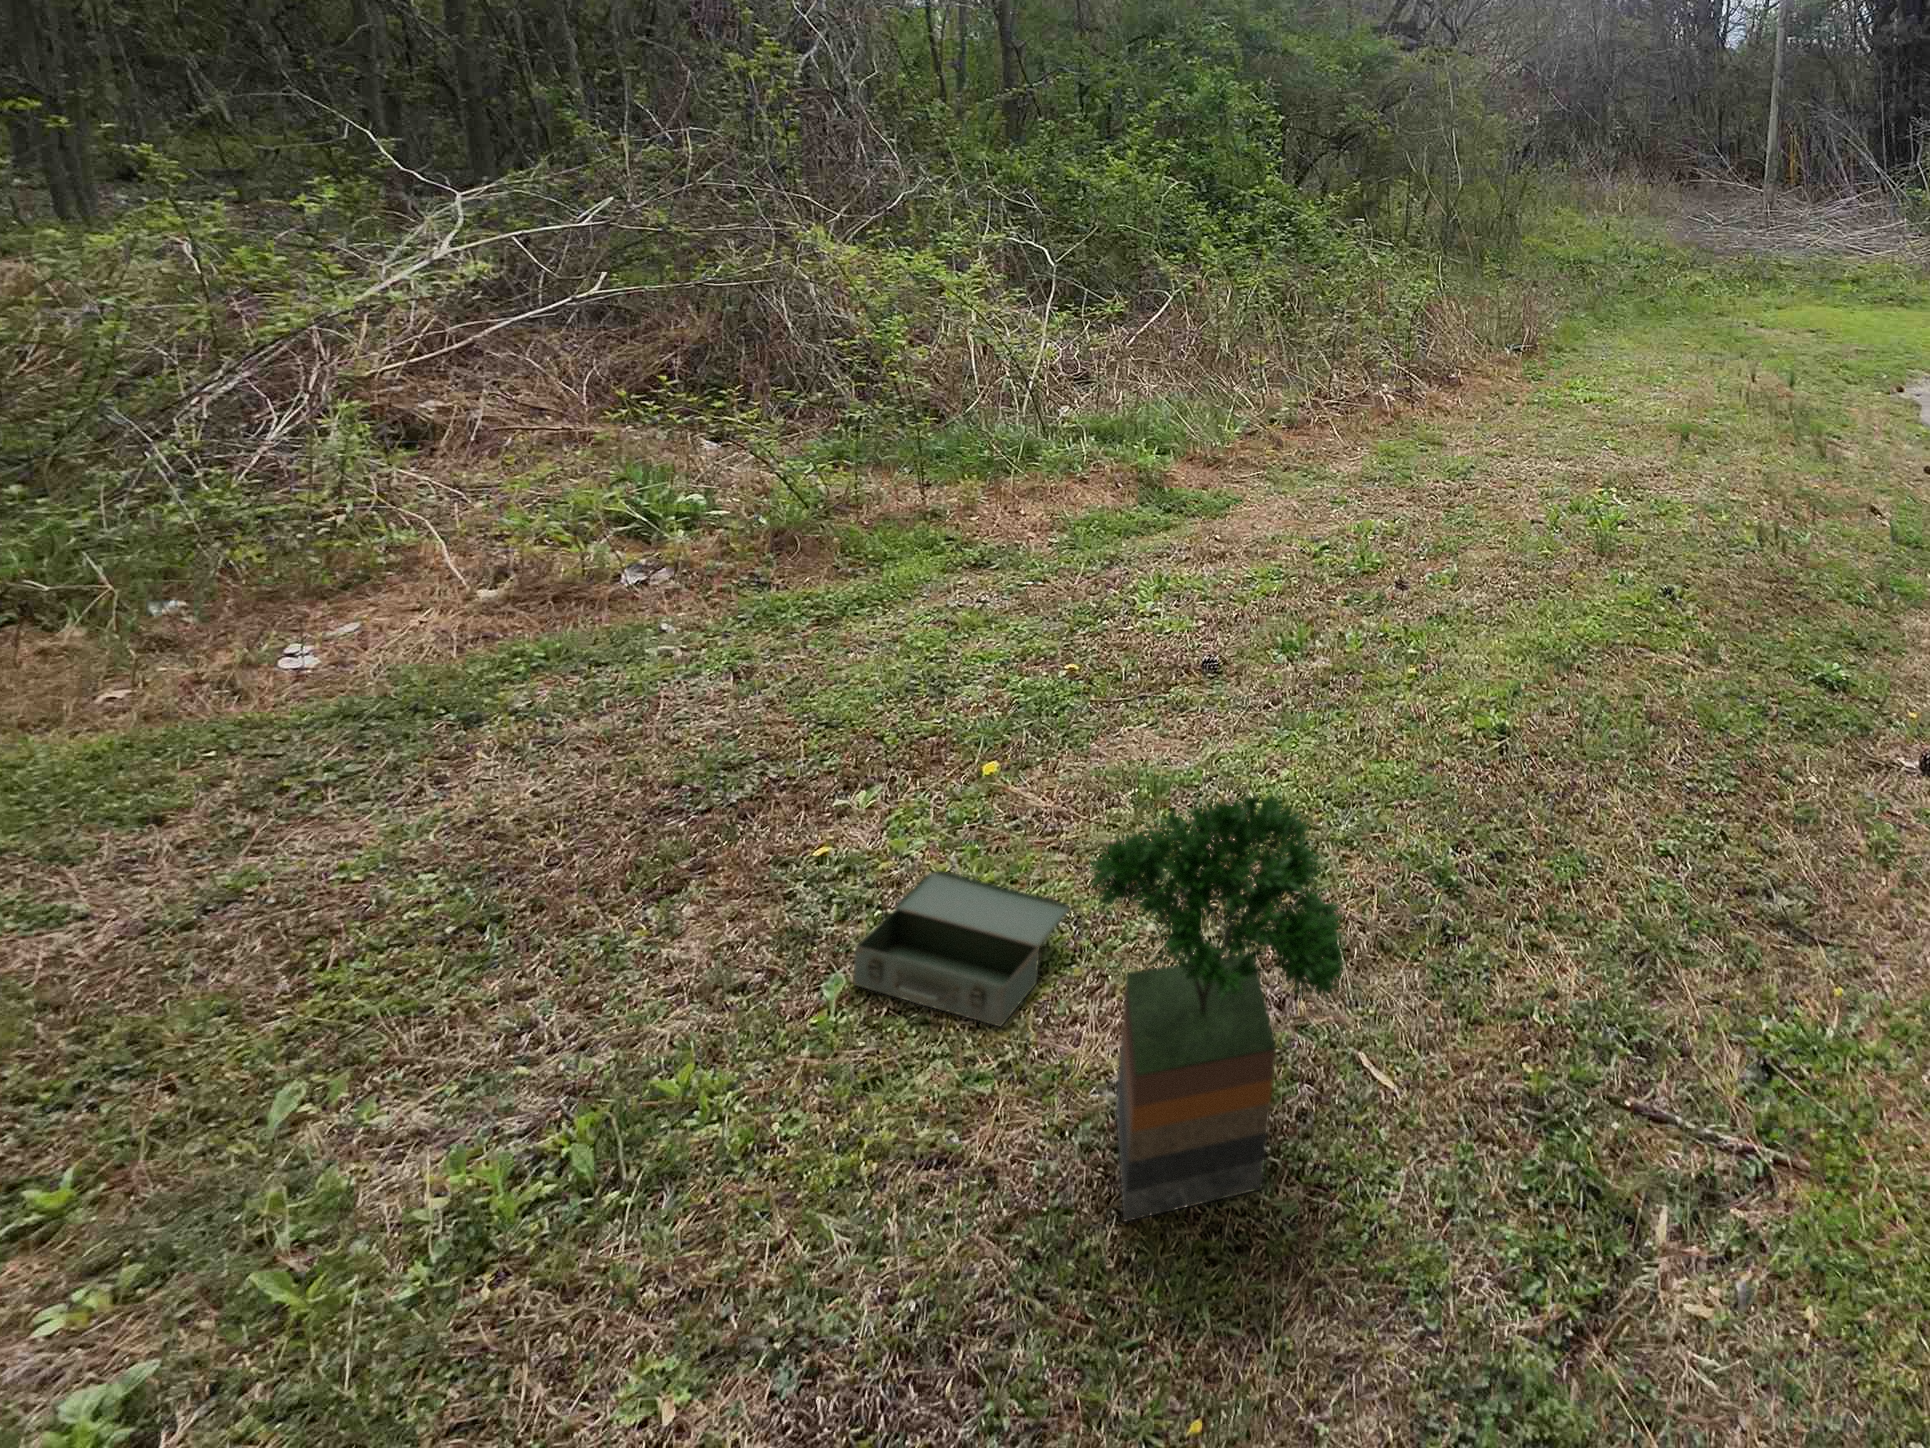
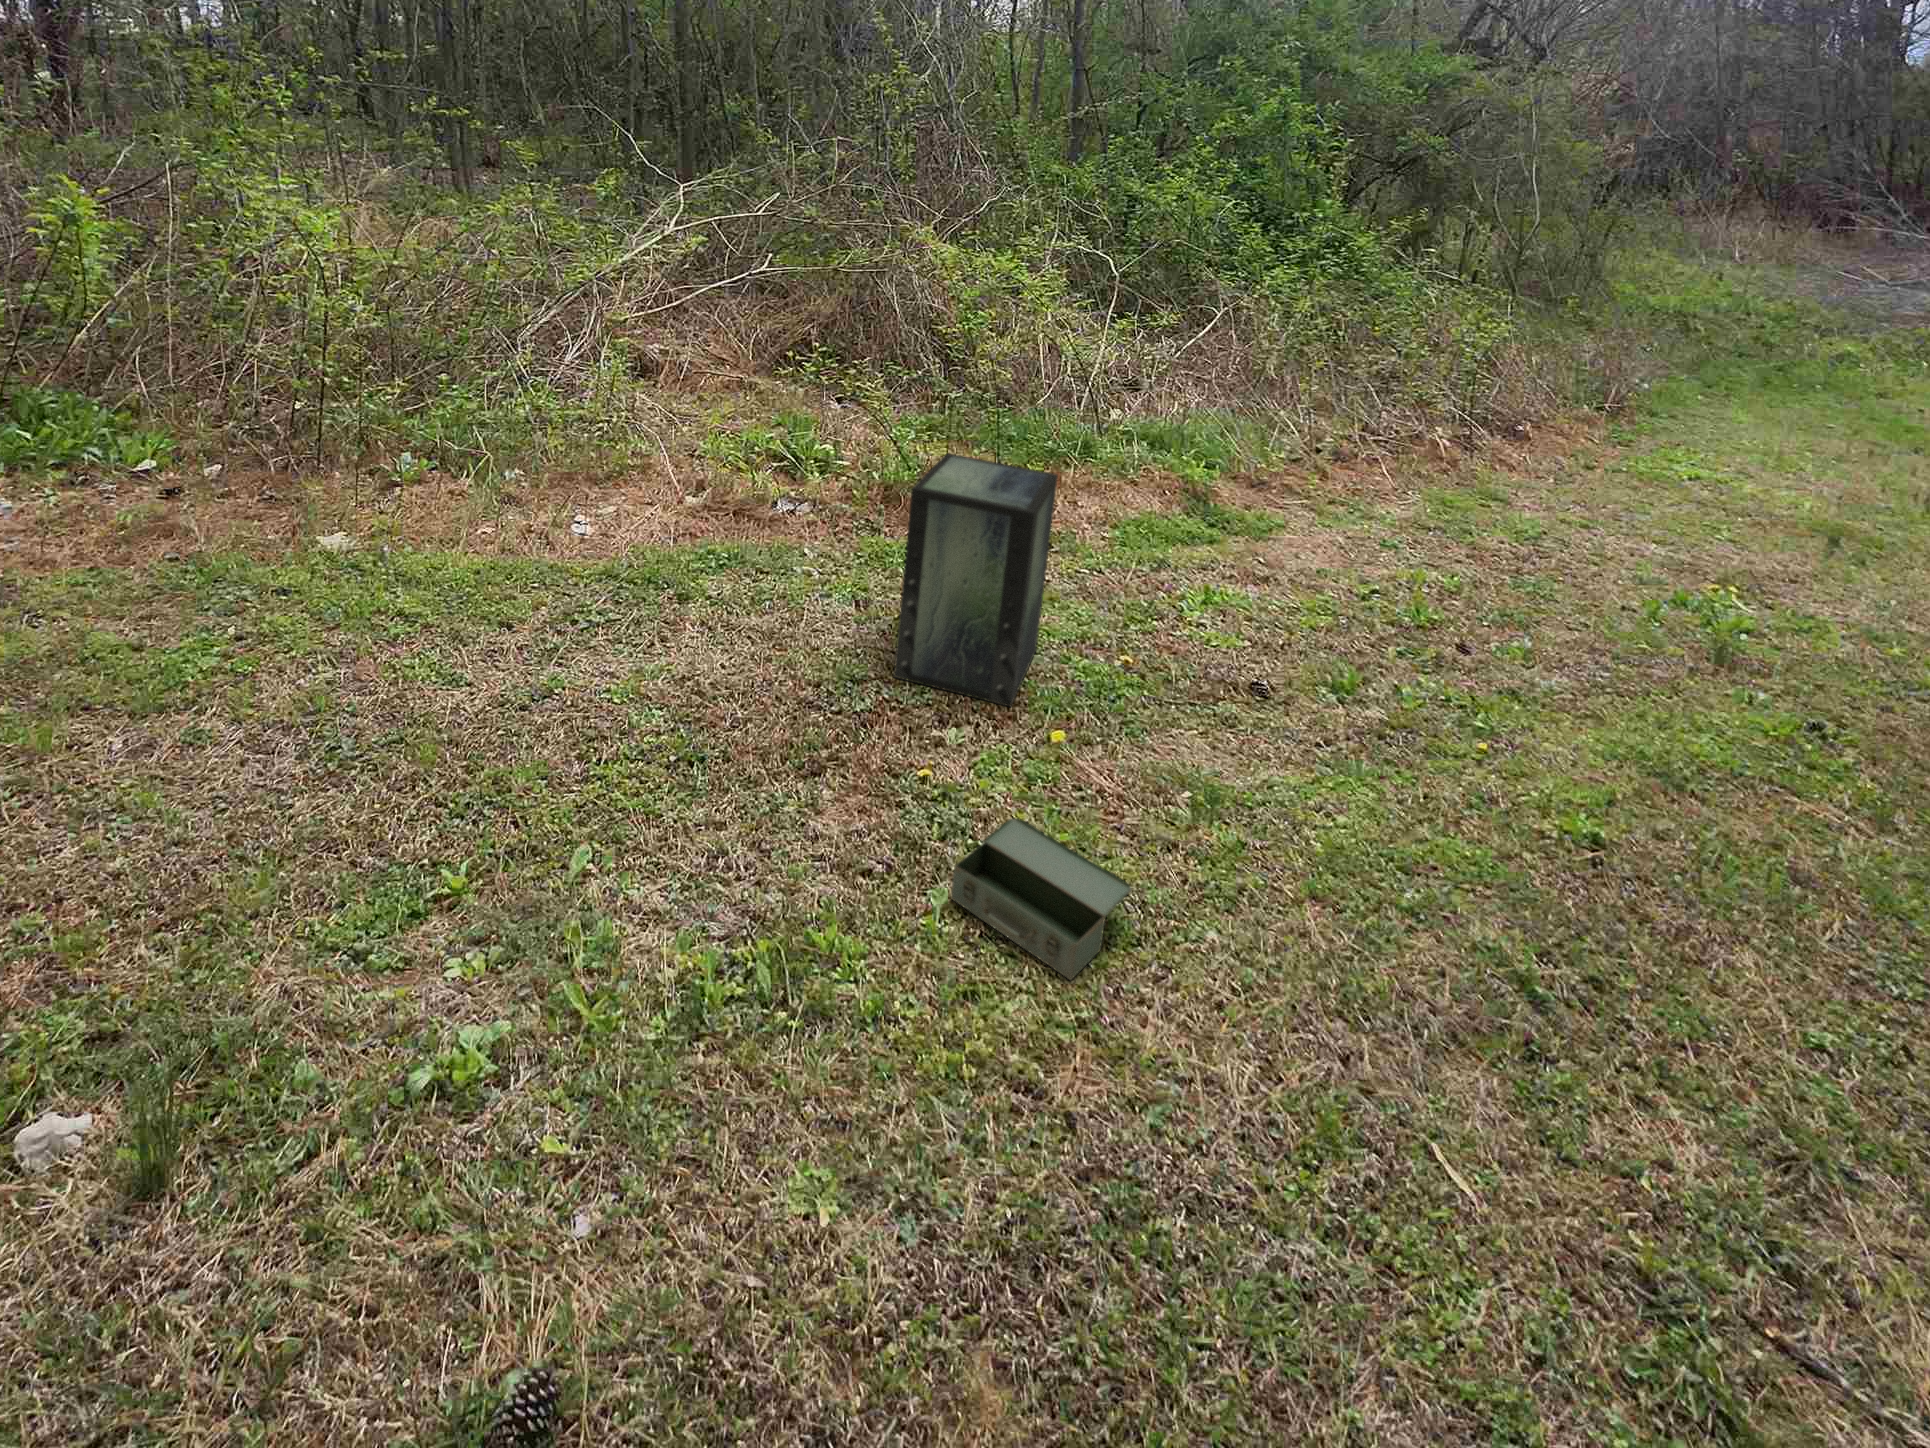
storage box: none [783,475,983,750] -> present [894,453,1058,707]
potted tree: present [1089,793,1344,1222] -> none [1173,822,1446,1249]

